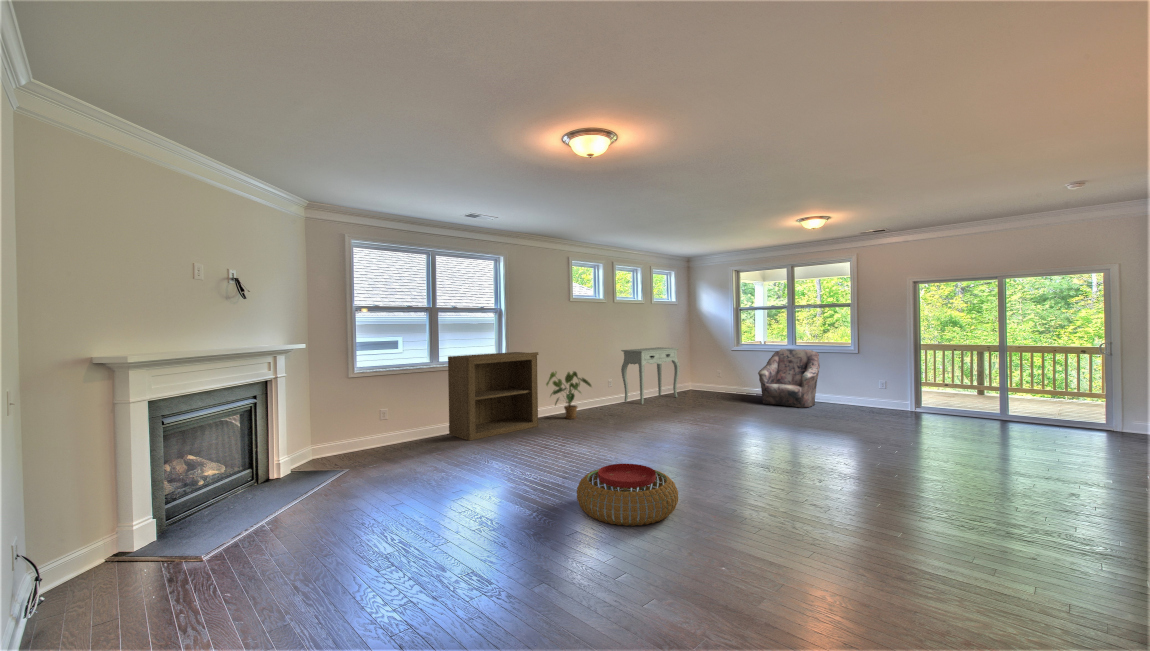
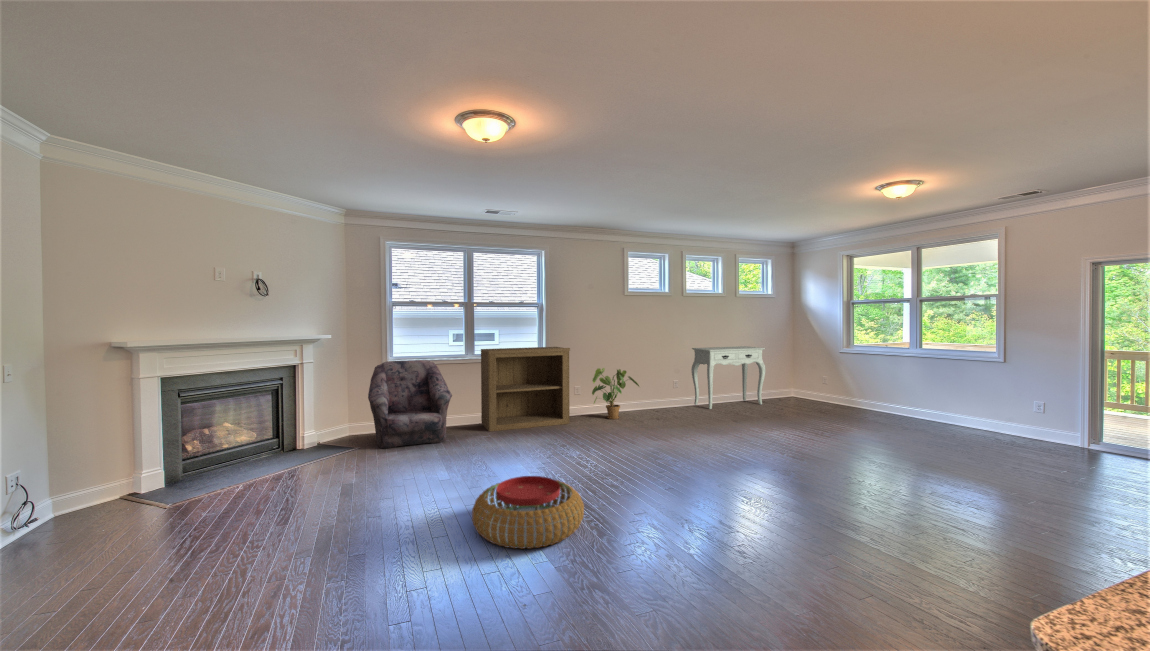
armchair: present [758,349,820,408] -> present [368,360,452,448]

